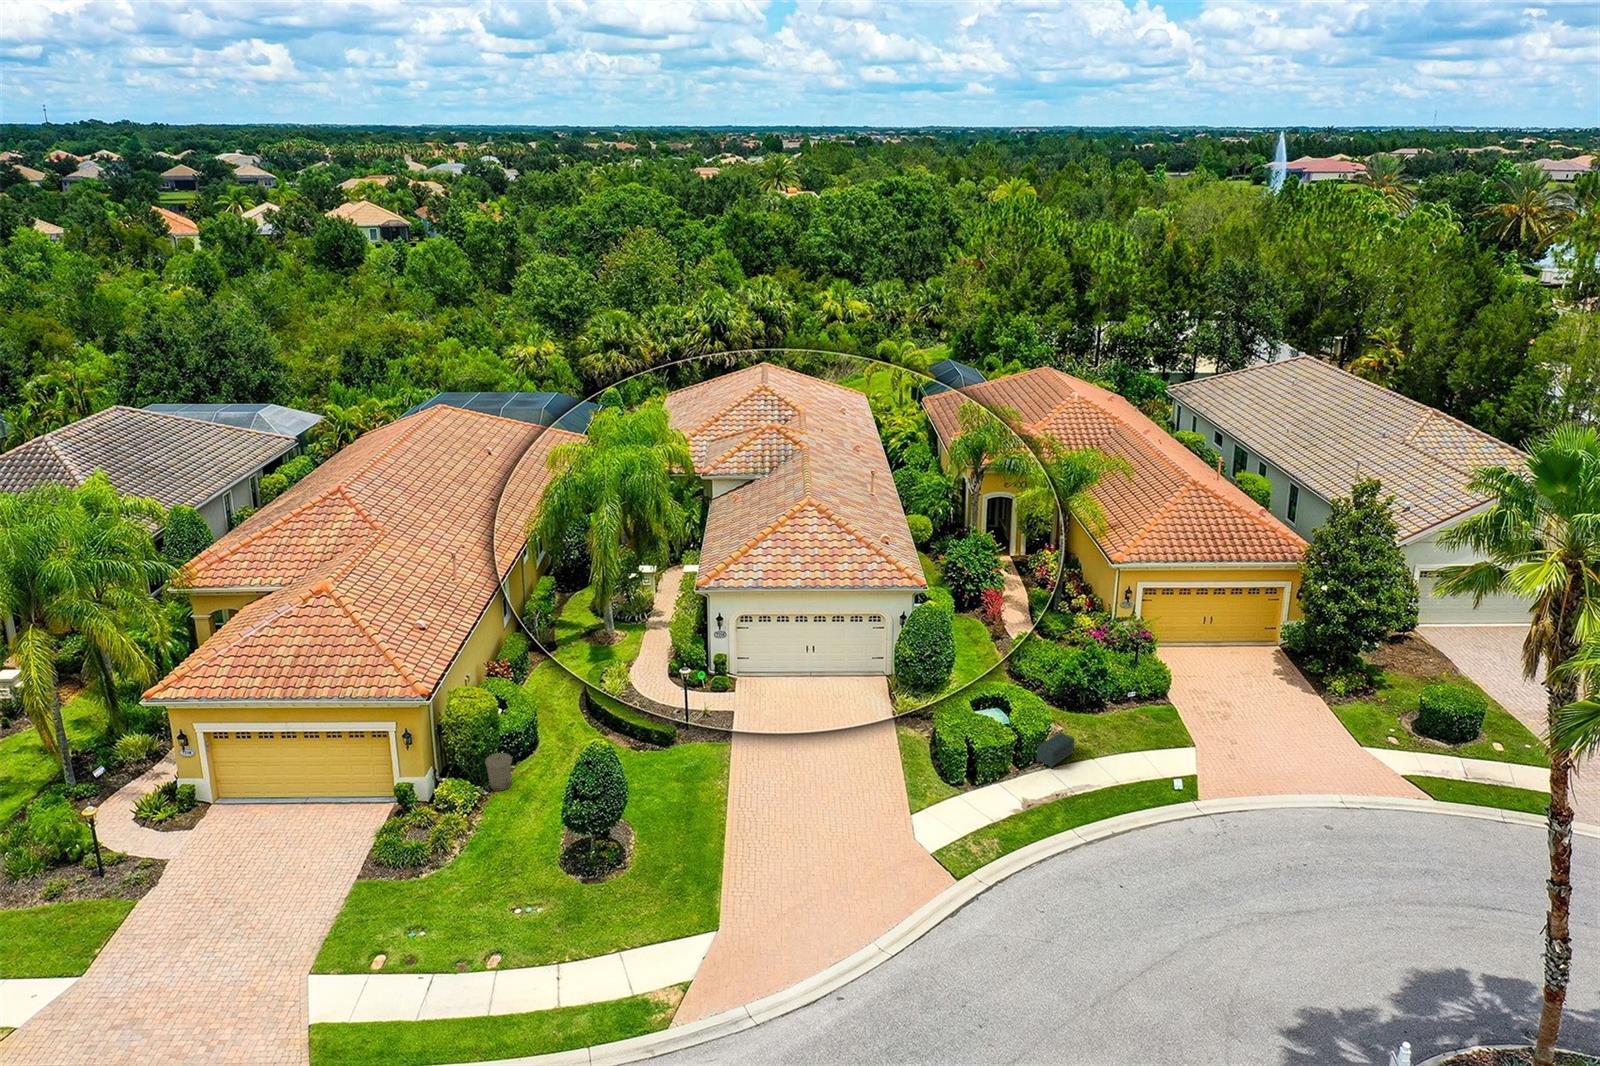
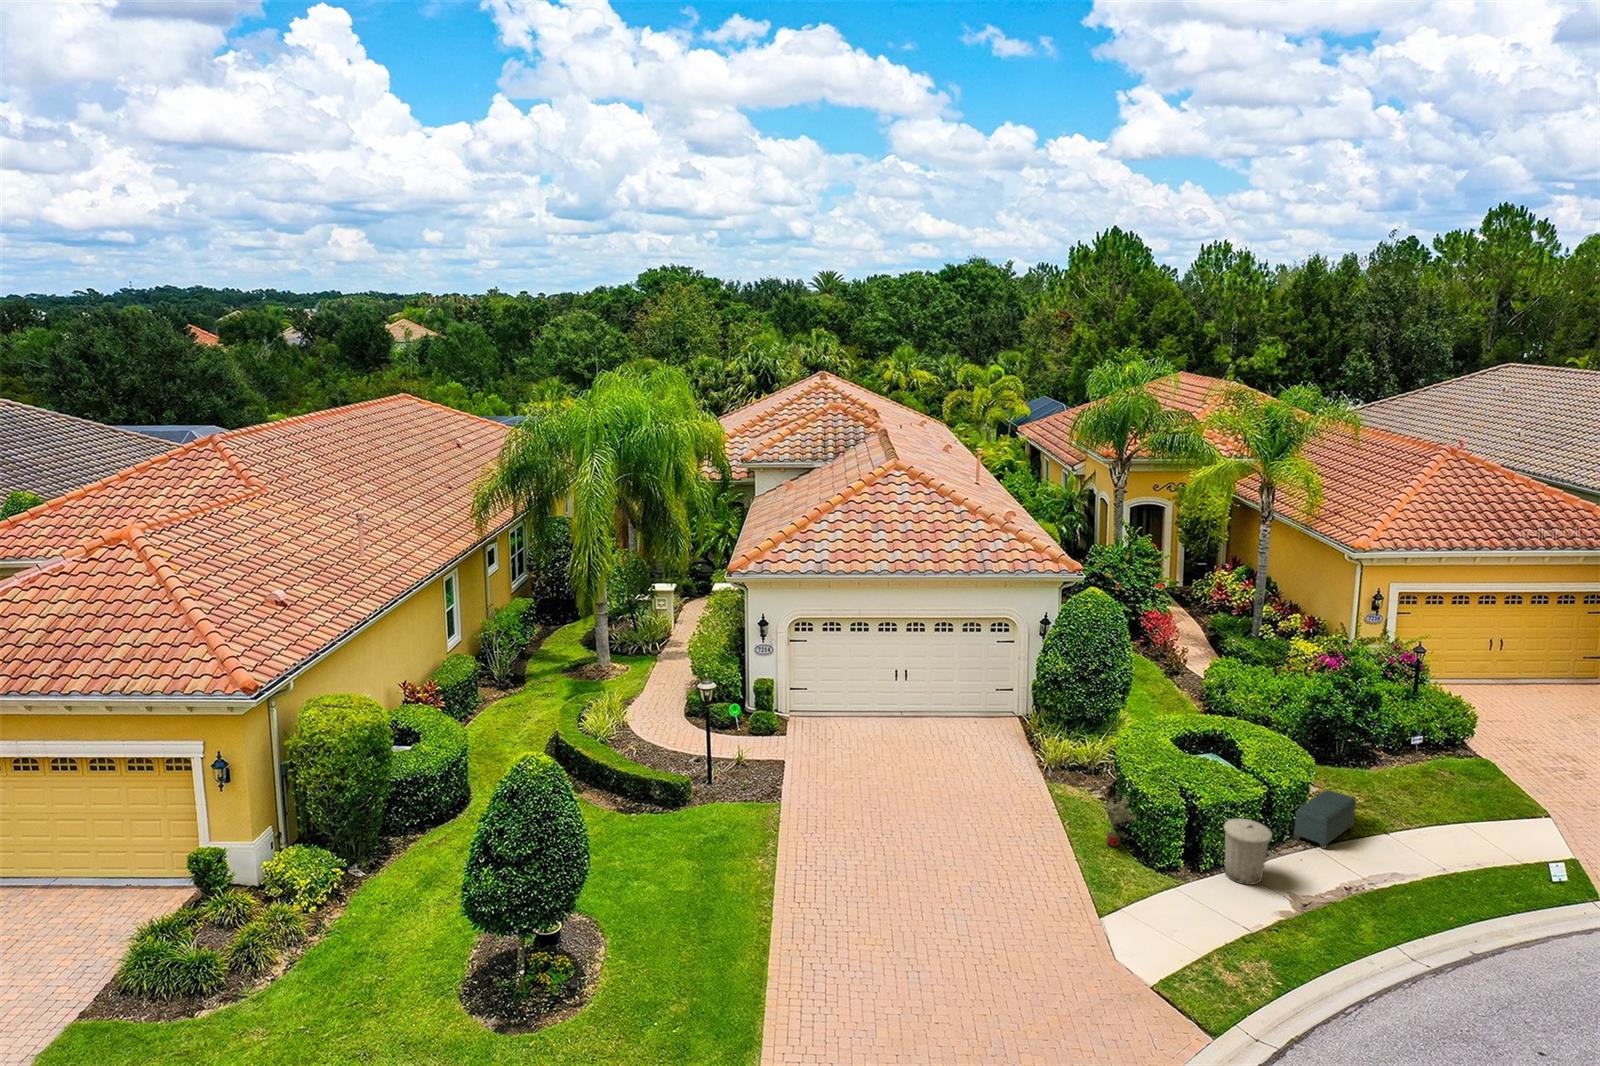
potted tree: none [924,739,943,769] -> present [1107,796,1135,846]
trash can: present [485,753,512,791] -> present [1224,819,1272,885]

